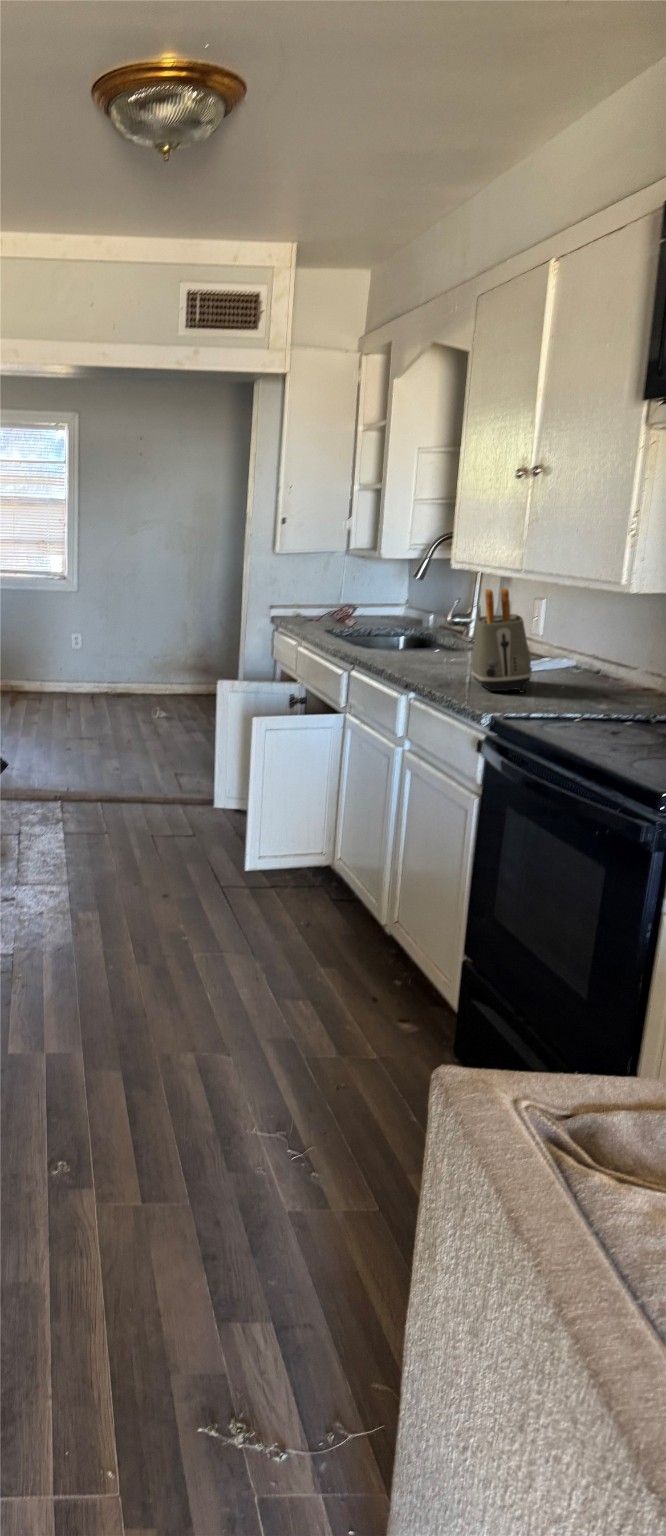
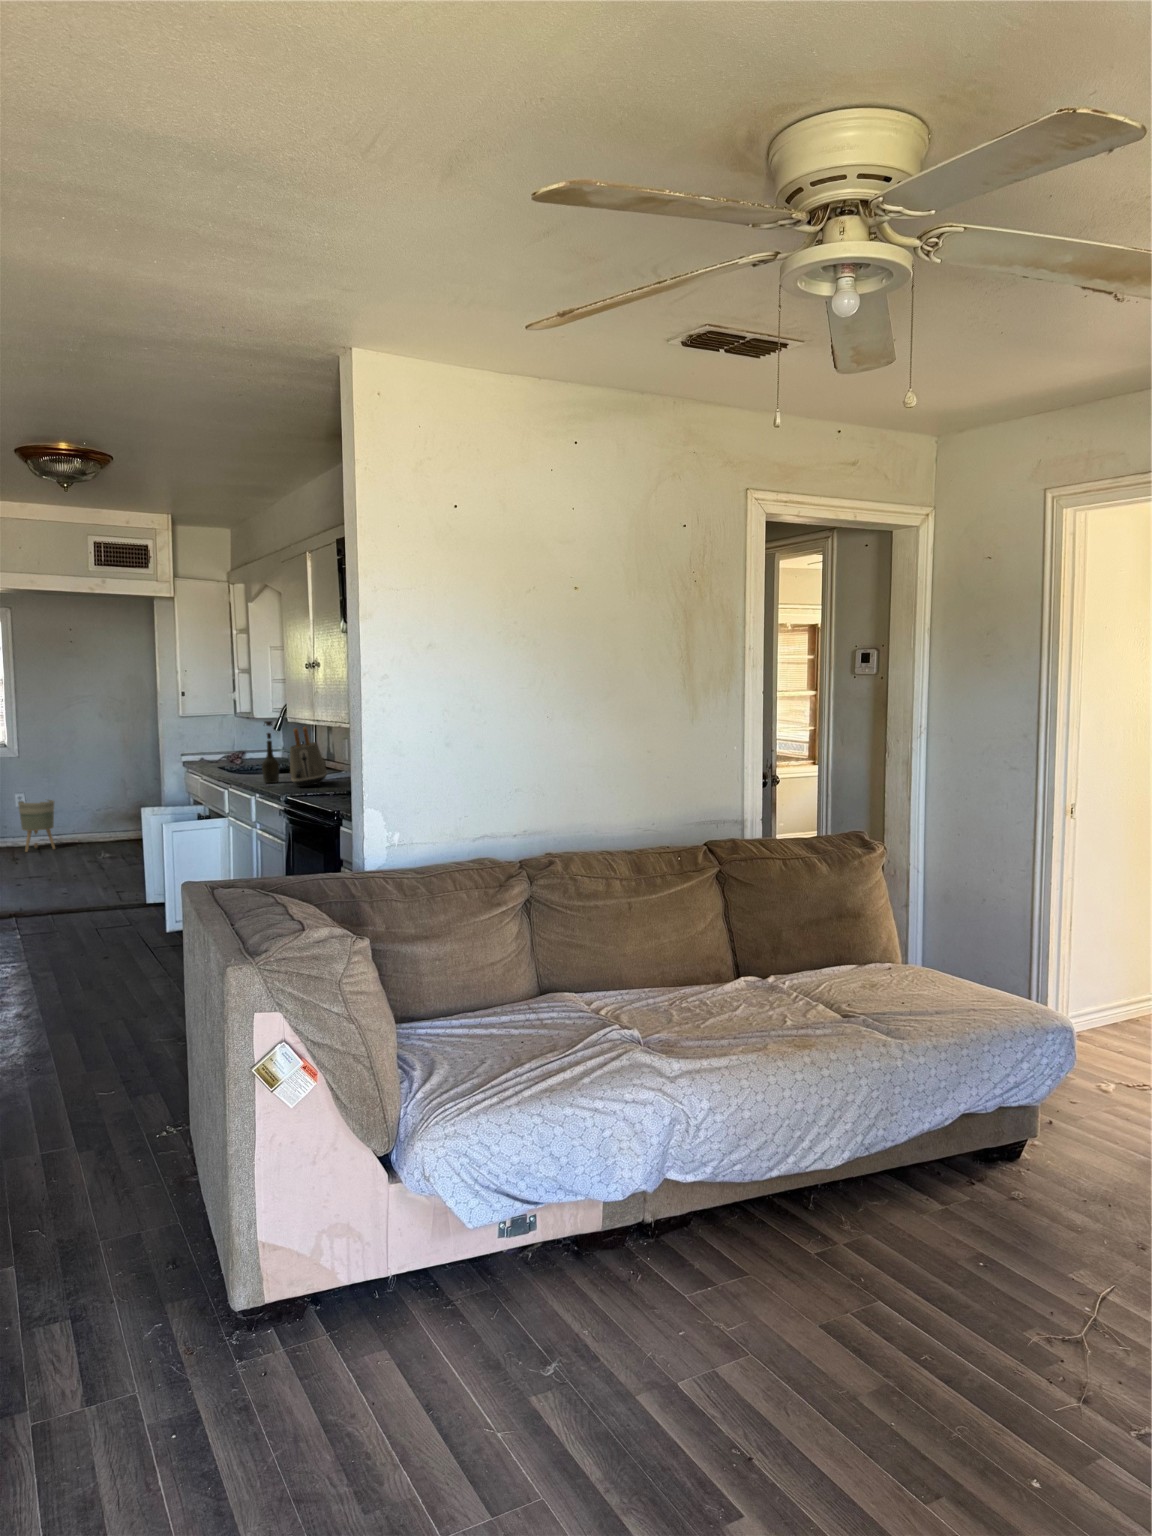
bottle: none [419,571,447,674] -> present [262,721,279,783]
planter: none [72,638,112,700] -> present [18,800,55,852]

